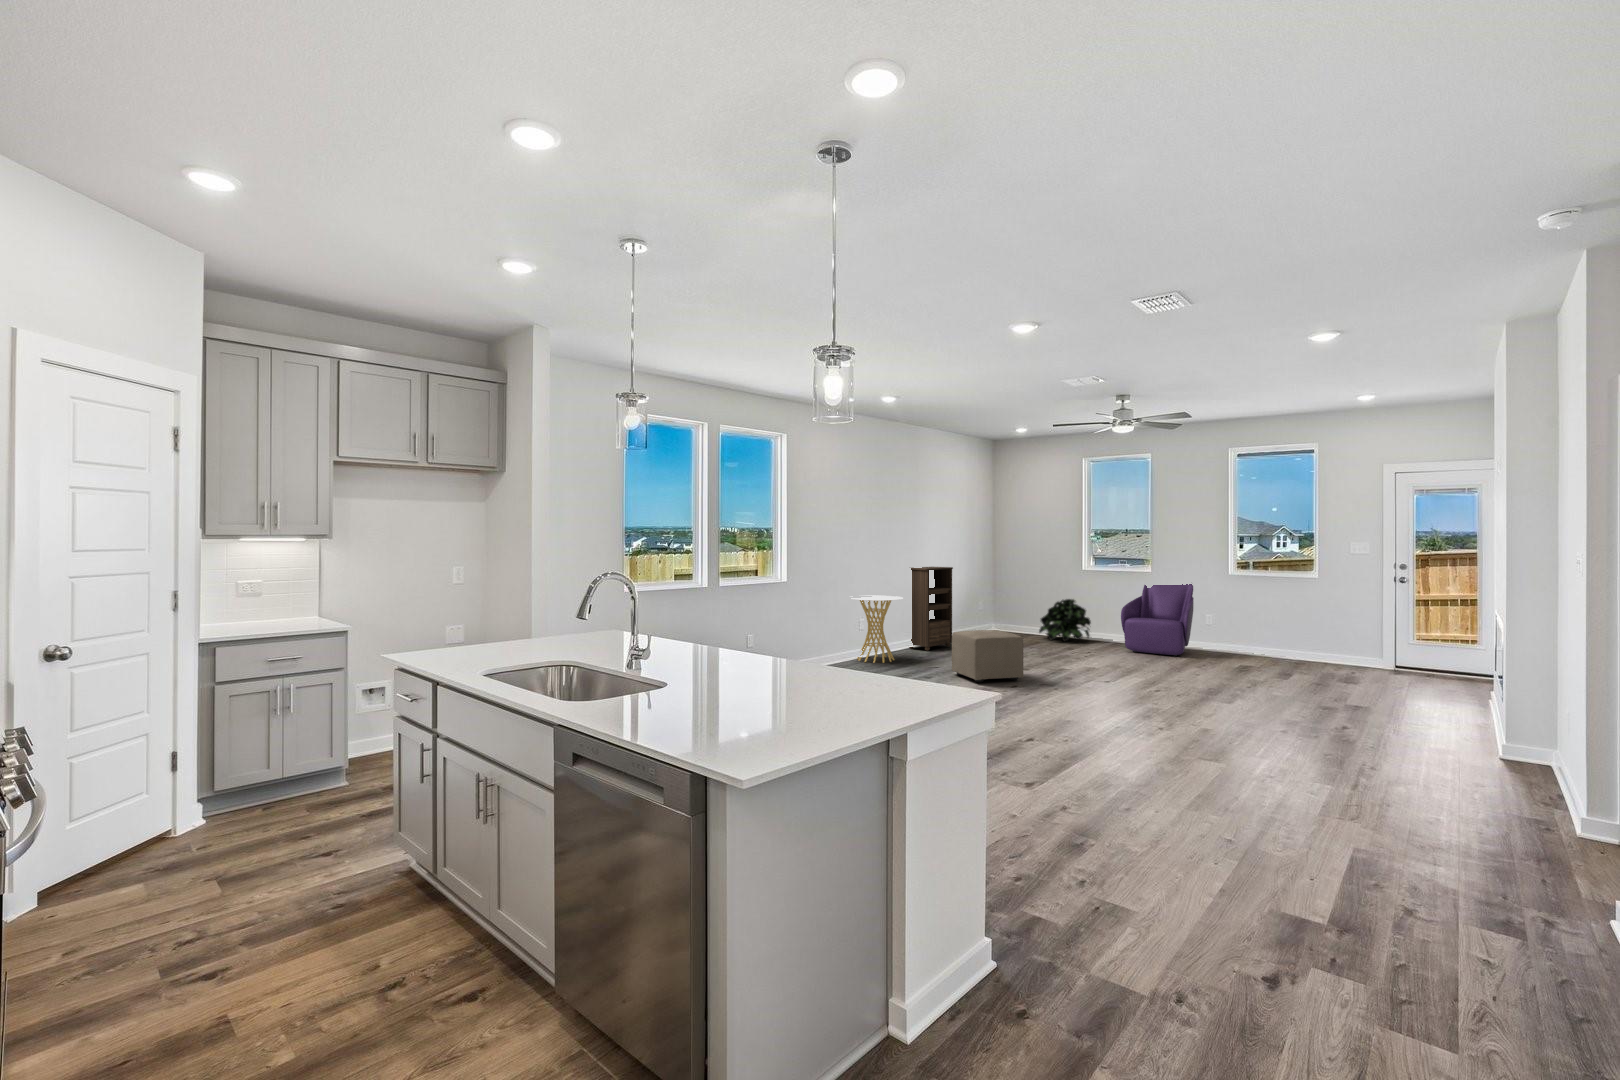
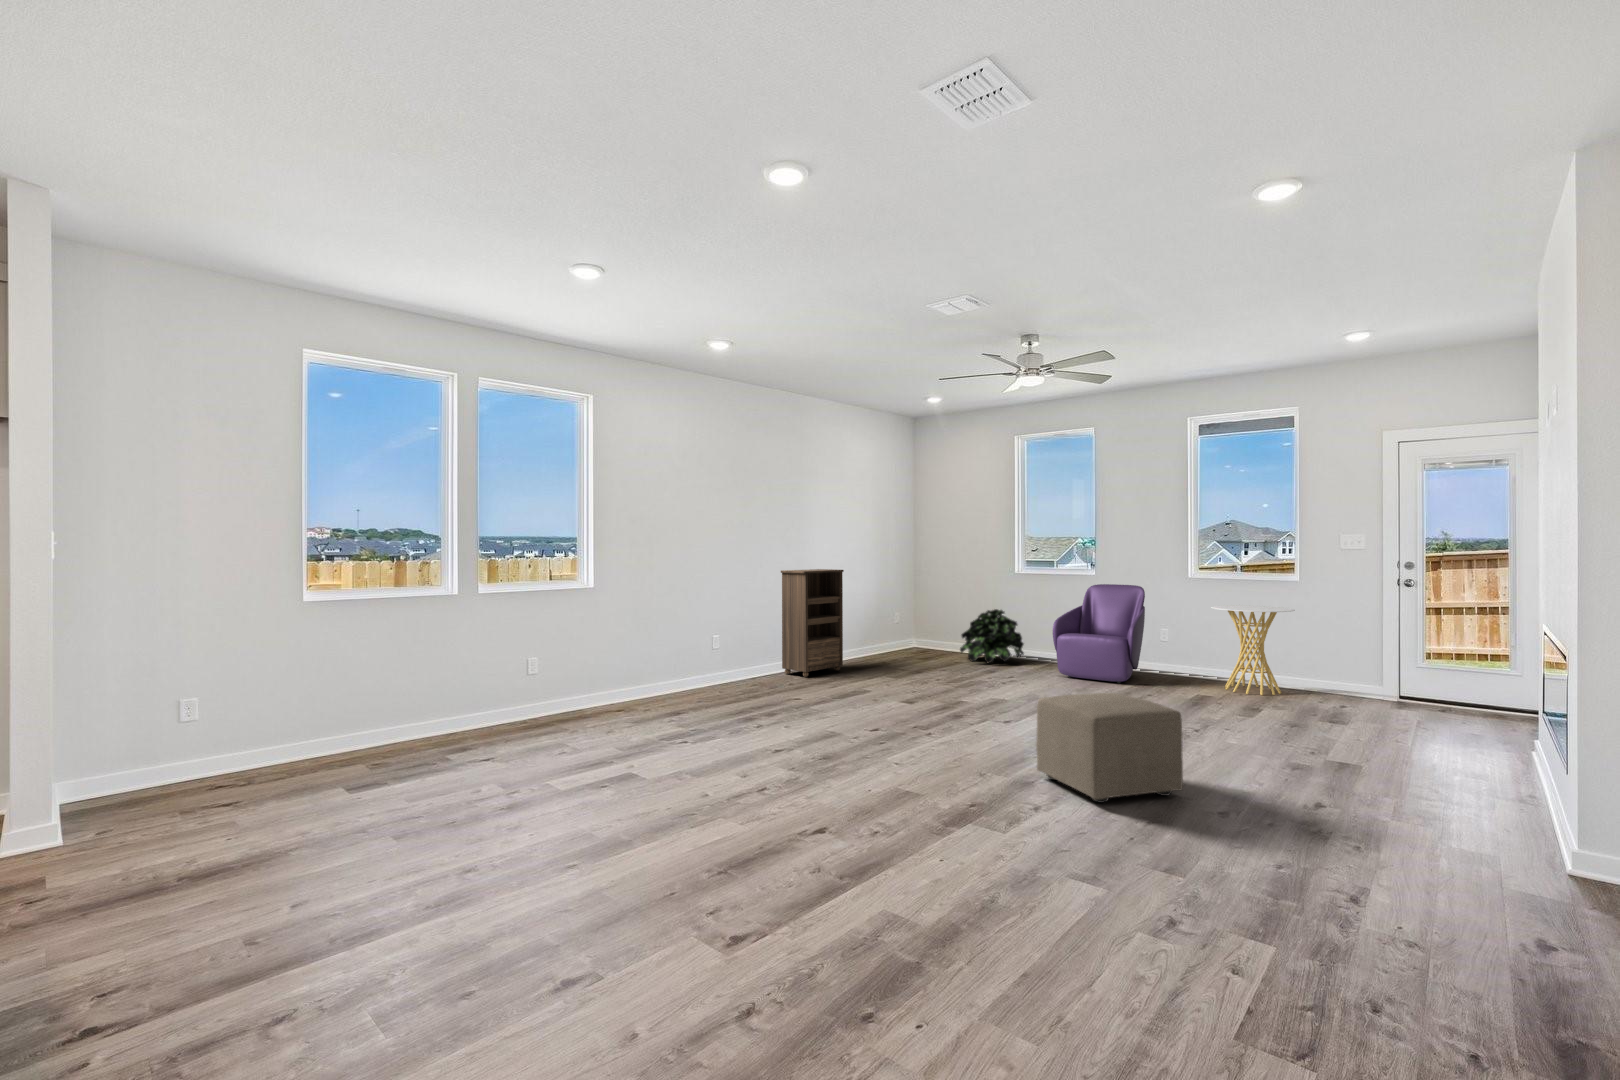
side table: present [851,596,903,663] -> present [1211,605,1295,695]
ottoman: present [952,630,1023,683] -> present [1036,693,1183,803]

